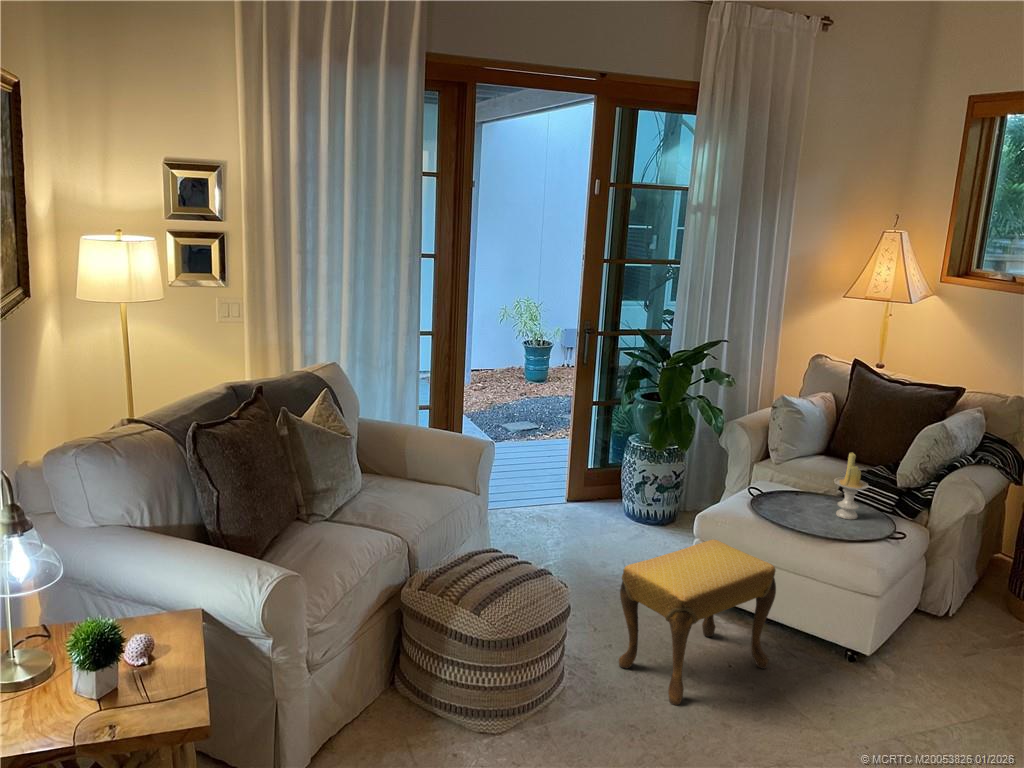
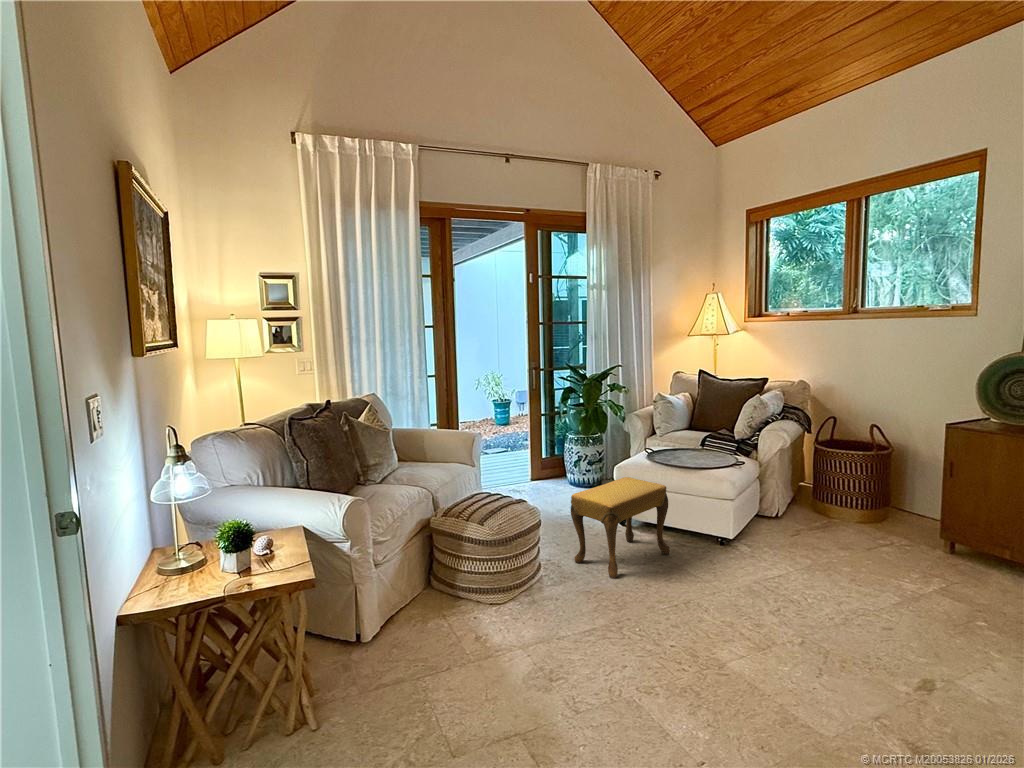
candle: present [834,453,869,519] -> none [696,416,718,458]

